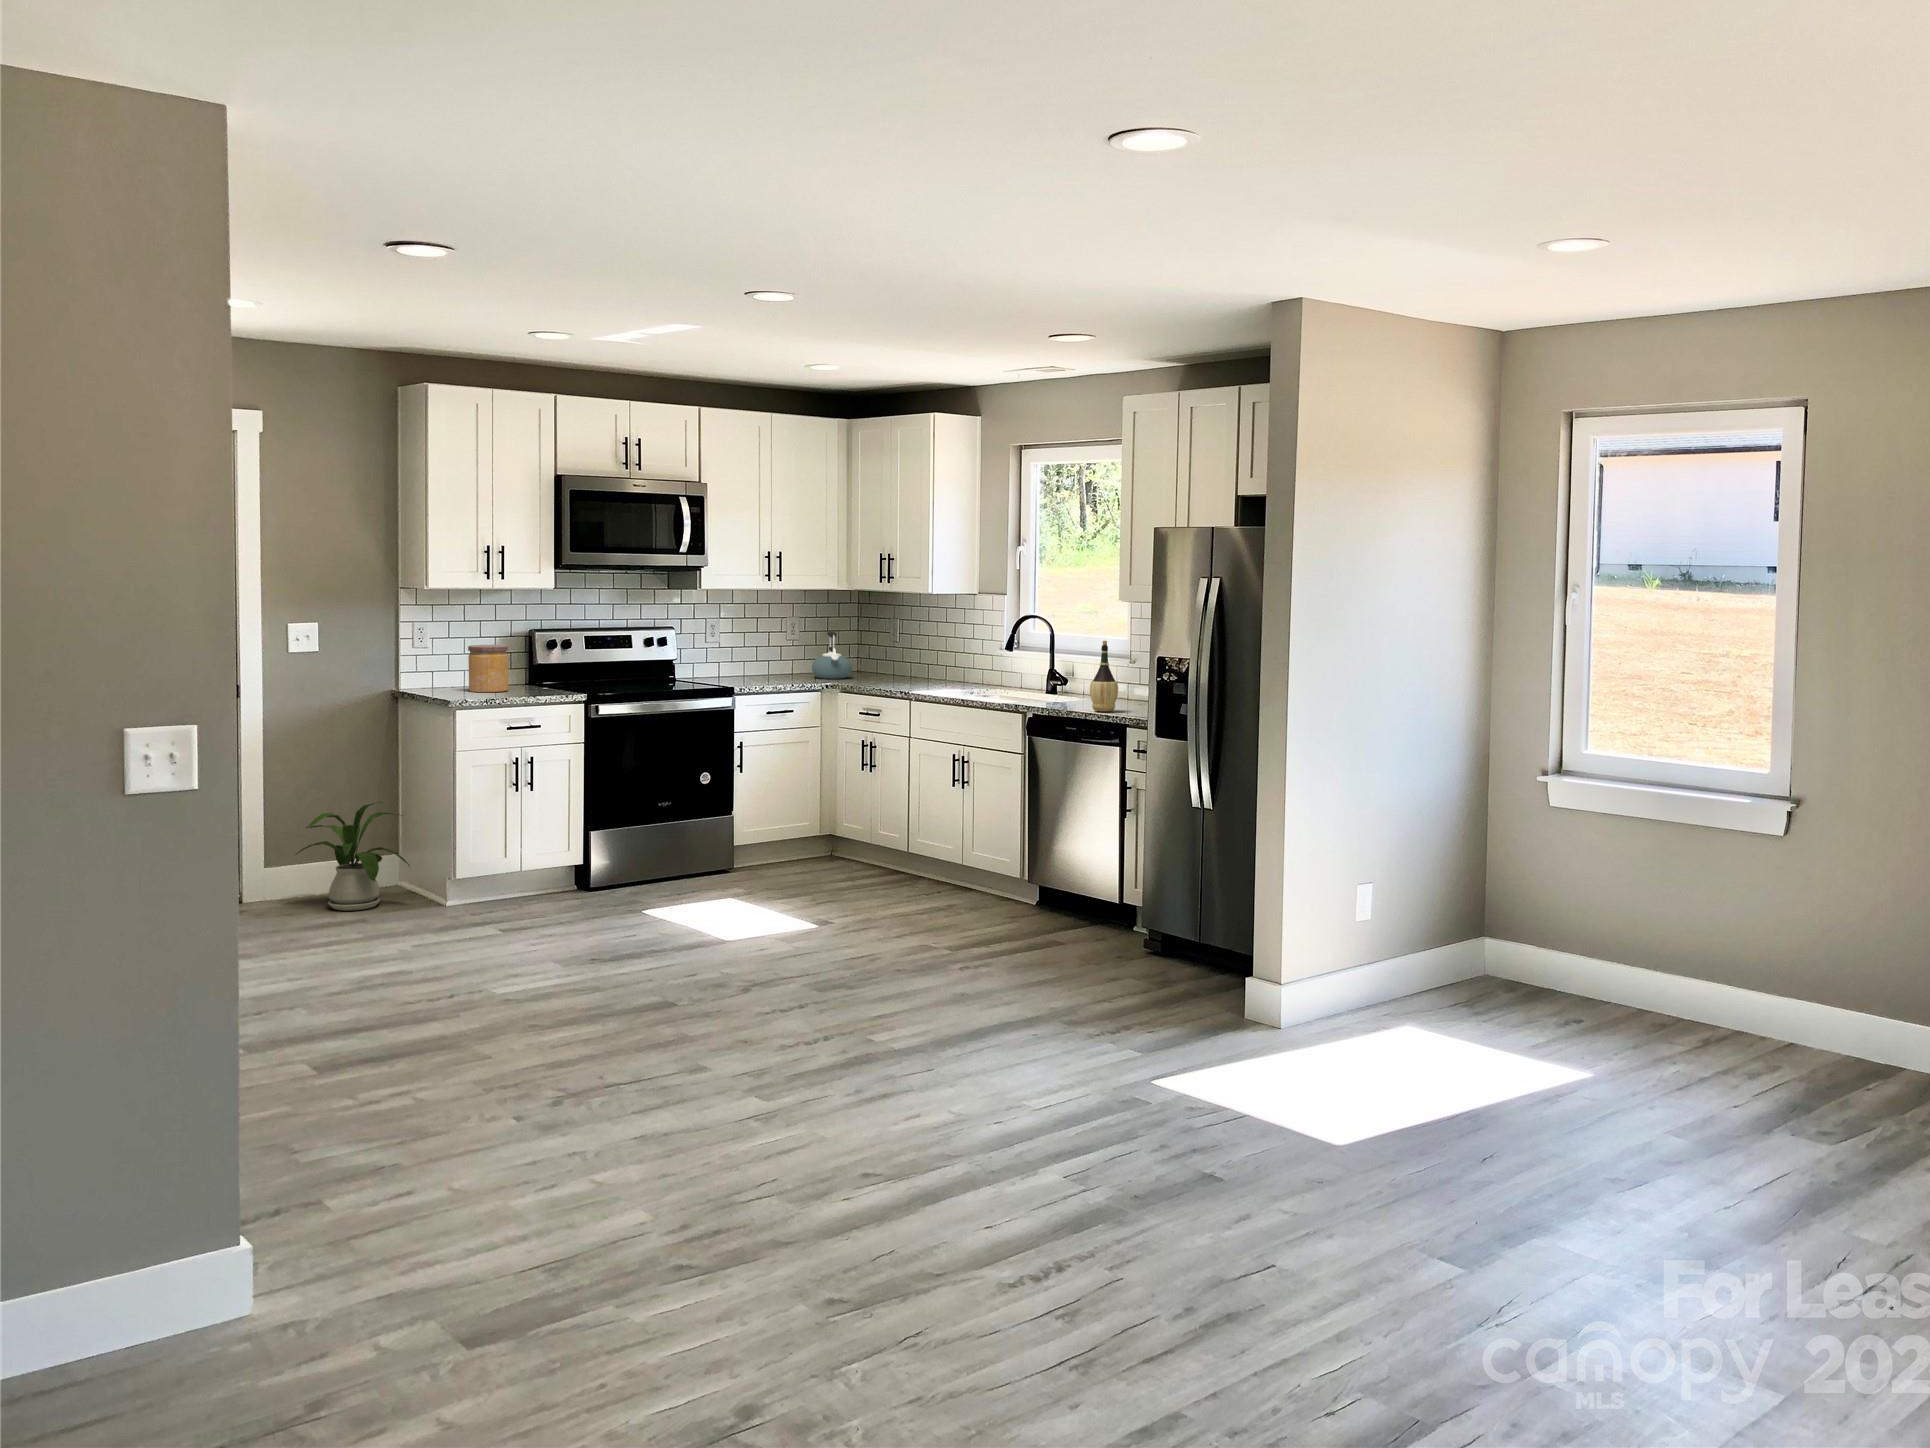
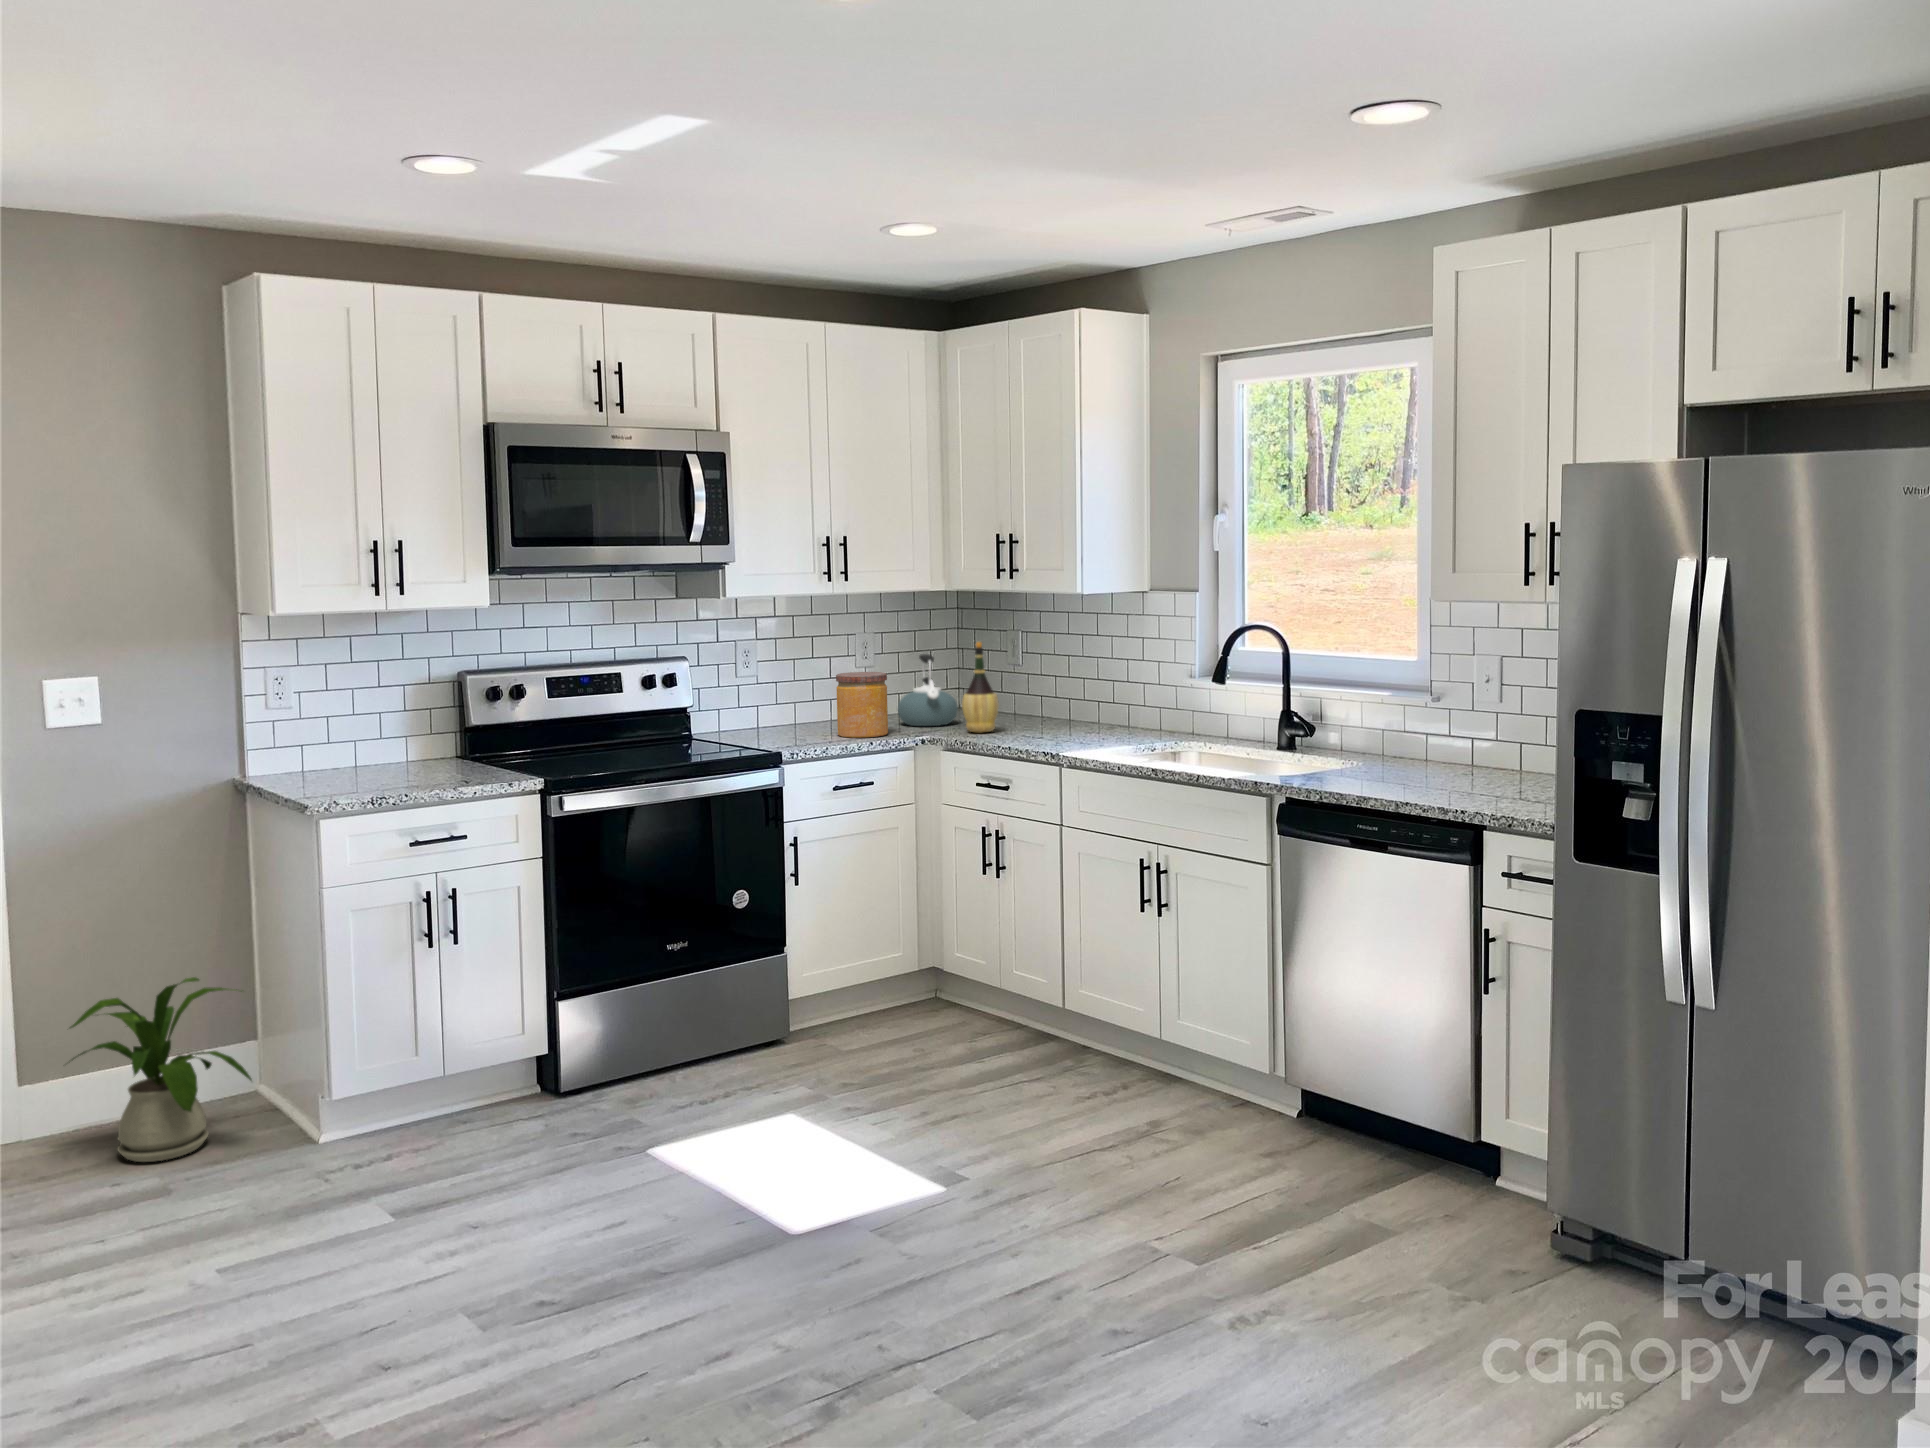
wine bottle: present [1090,641,1118,711] -> present [962,642,999,732]
jar: present [468,645,508,692] -> present [836,672,888,738]

